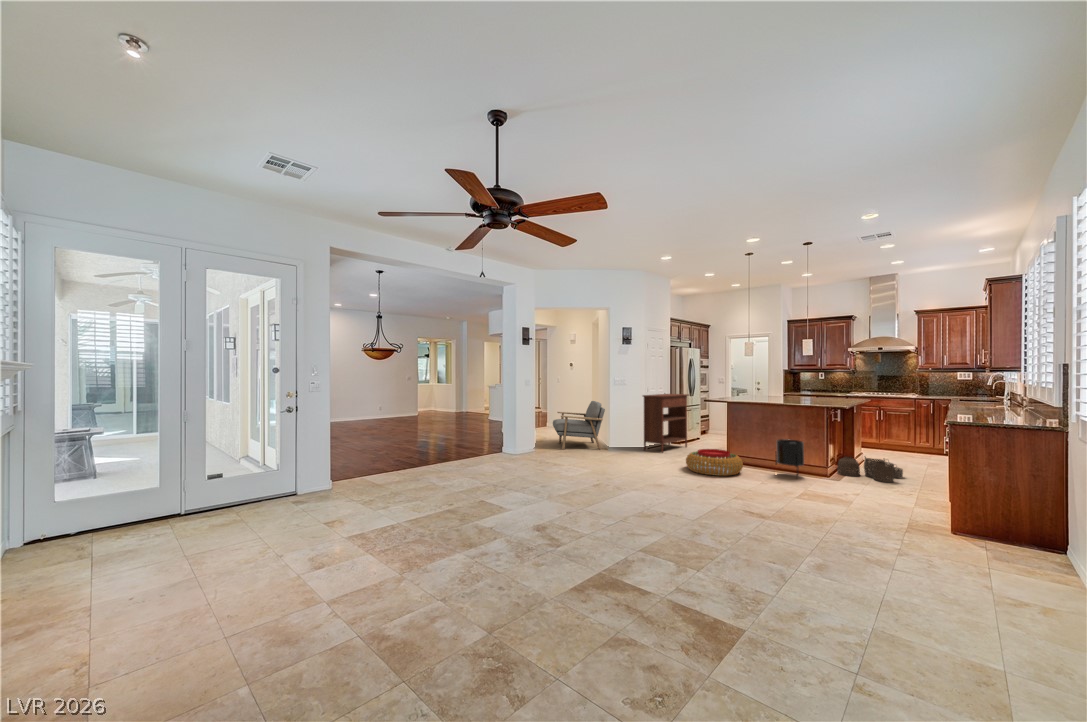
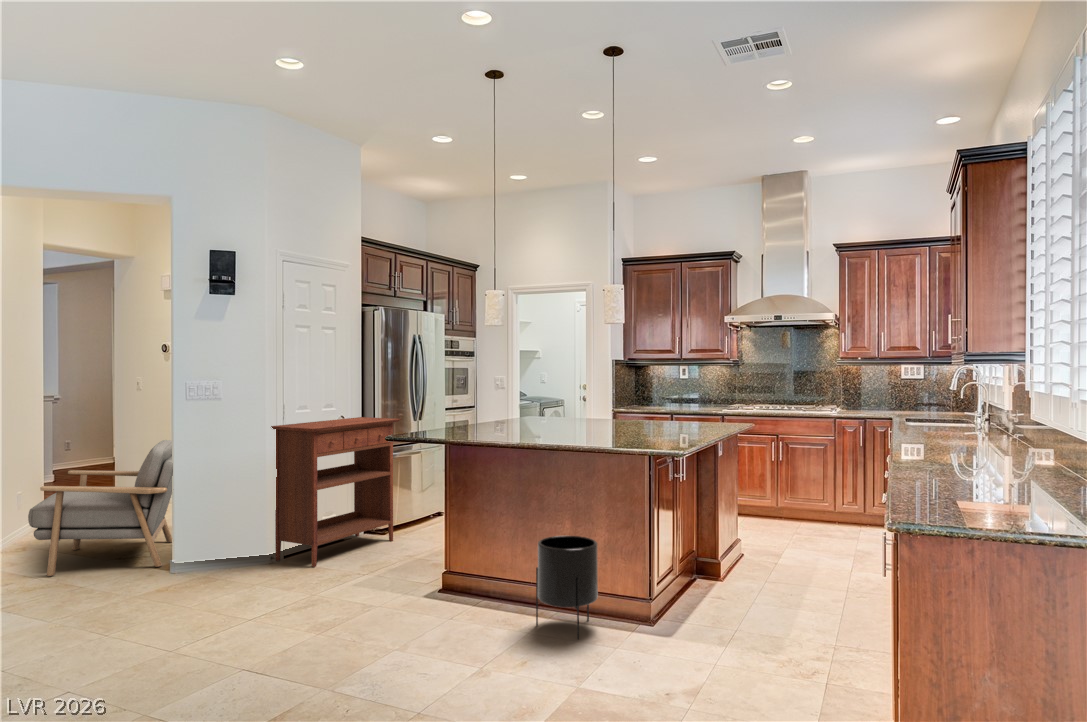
pouf: present [686,449,743,476] -> none [316,568,459,651]
woven basket: present [837,457,903,482] -> none [675,562,804,629]

